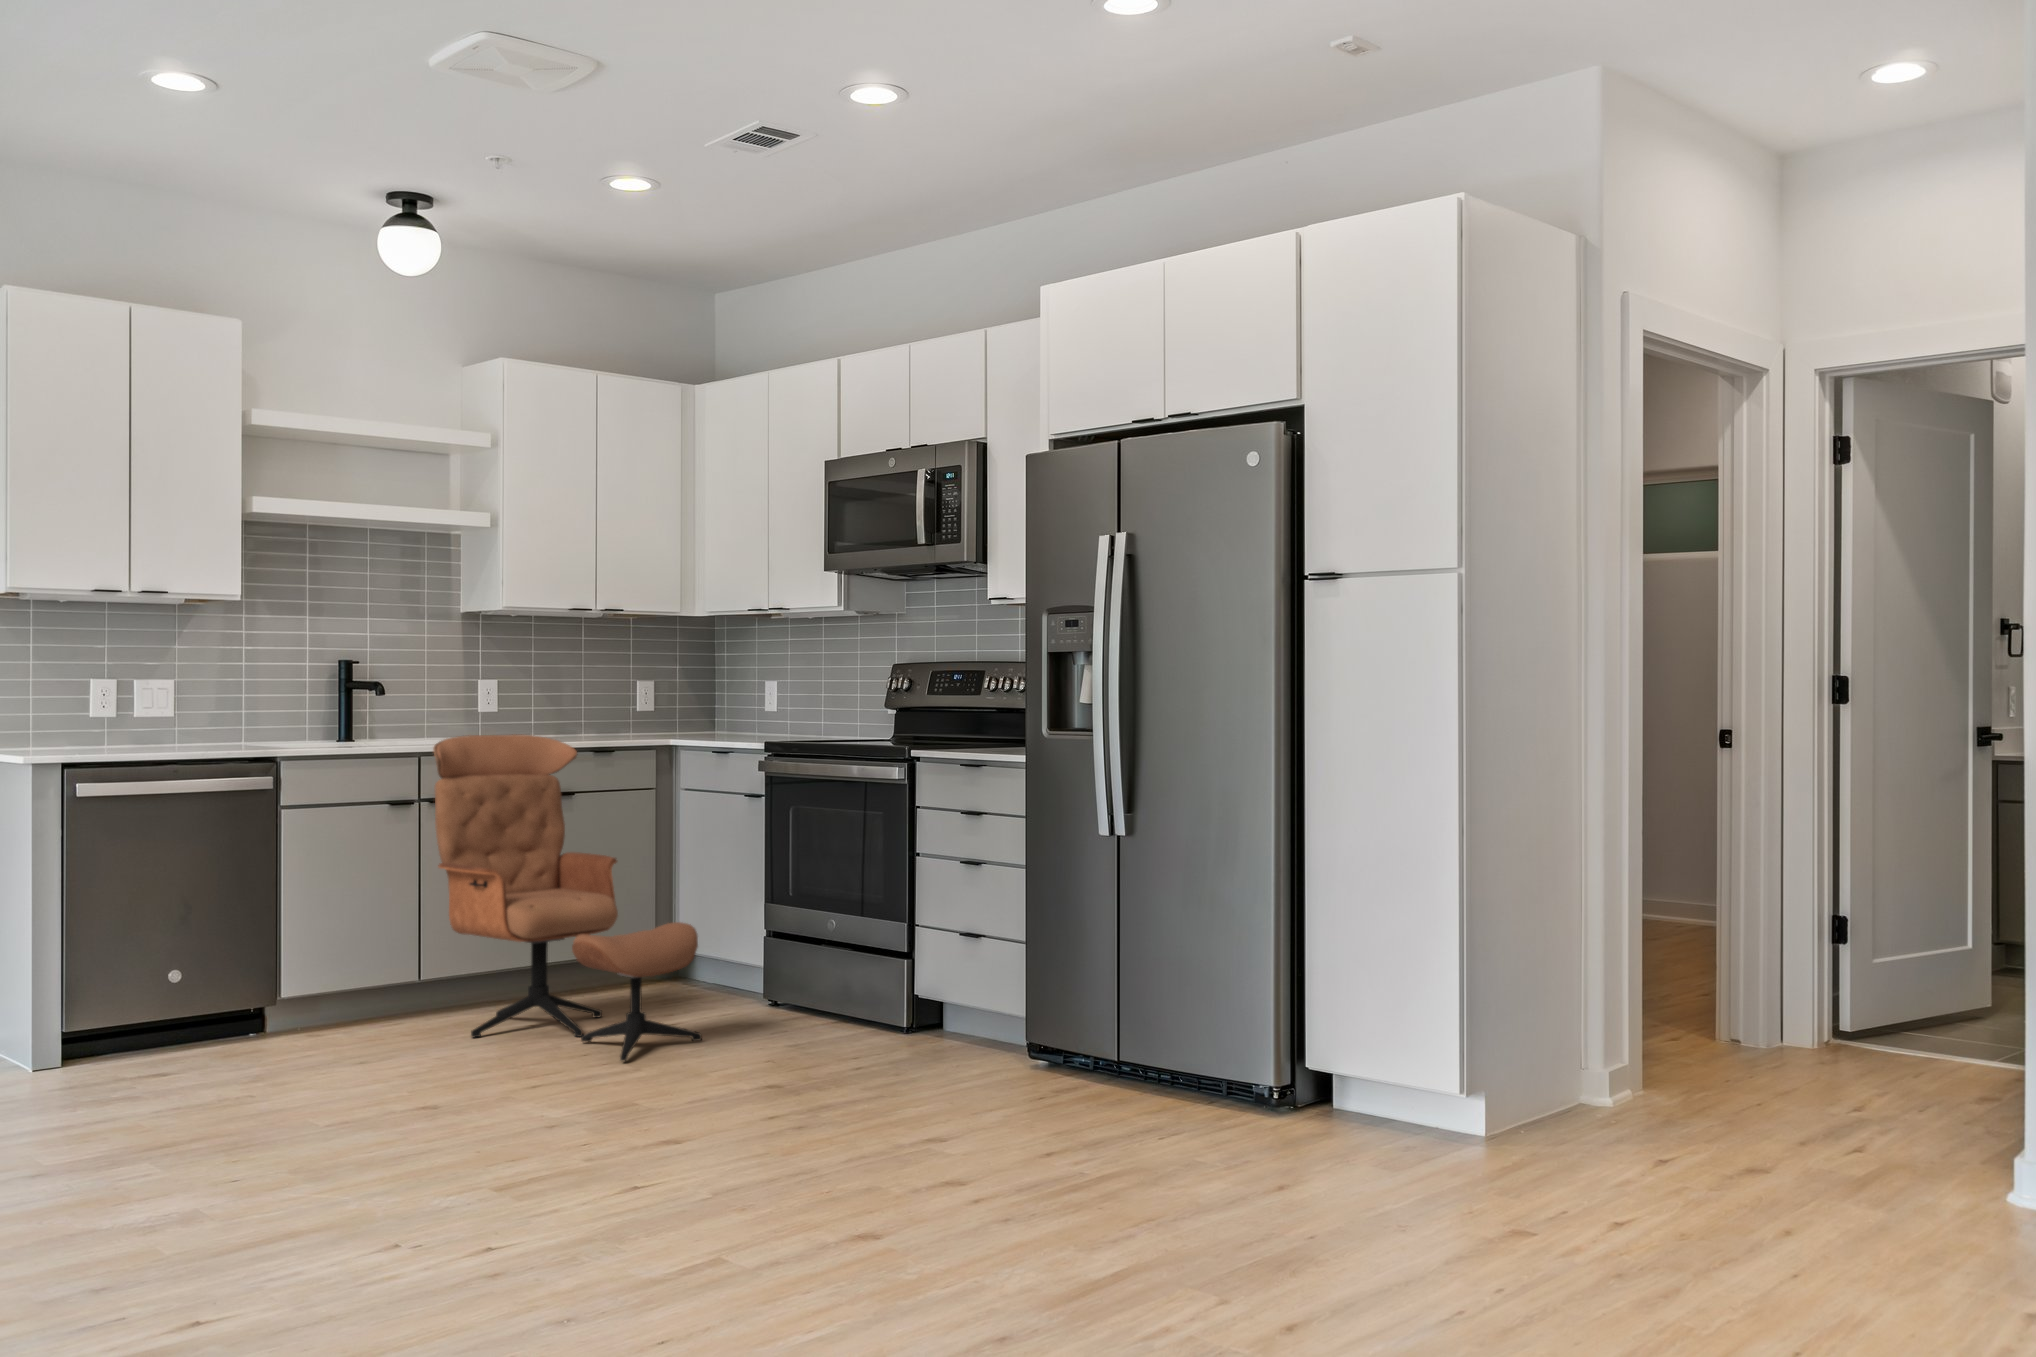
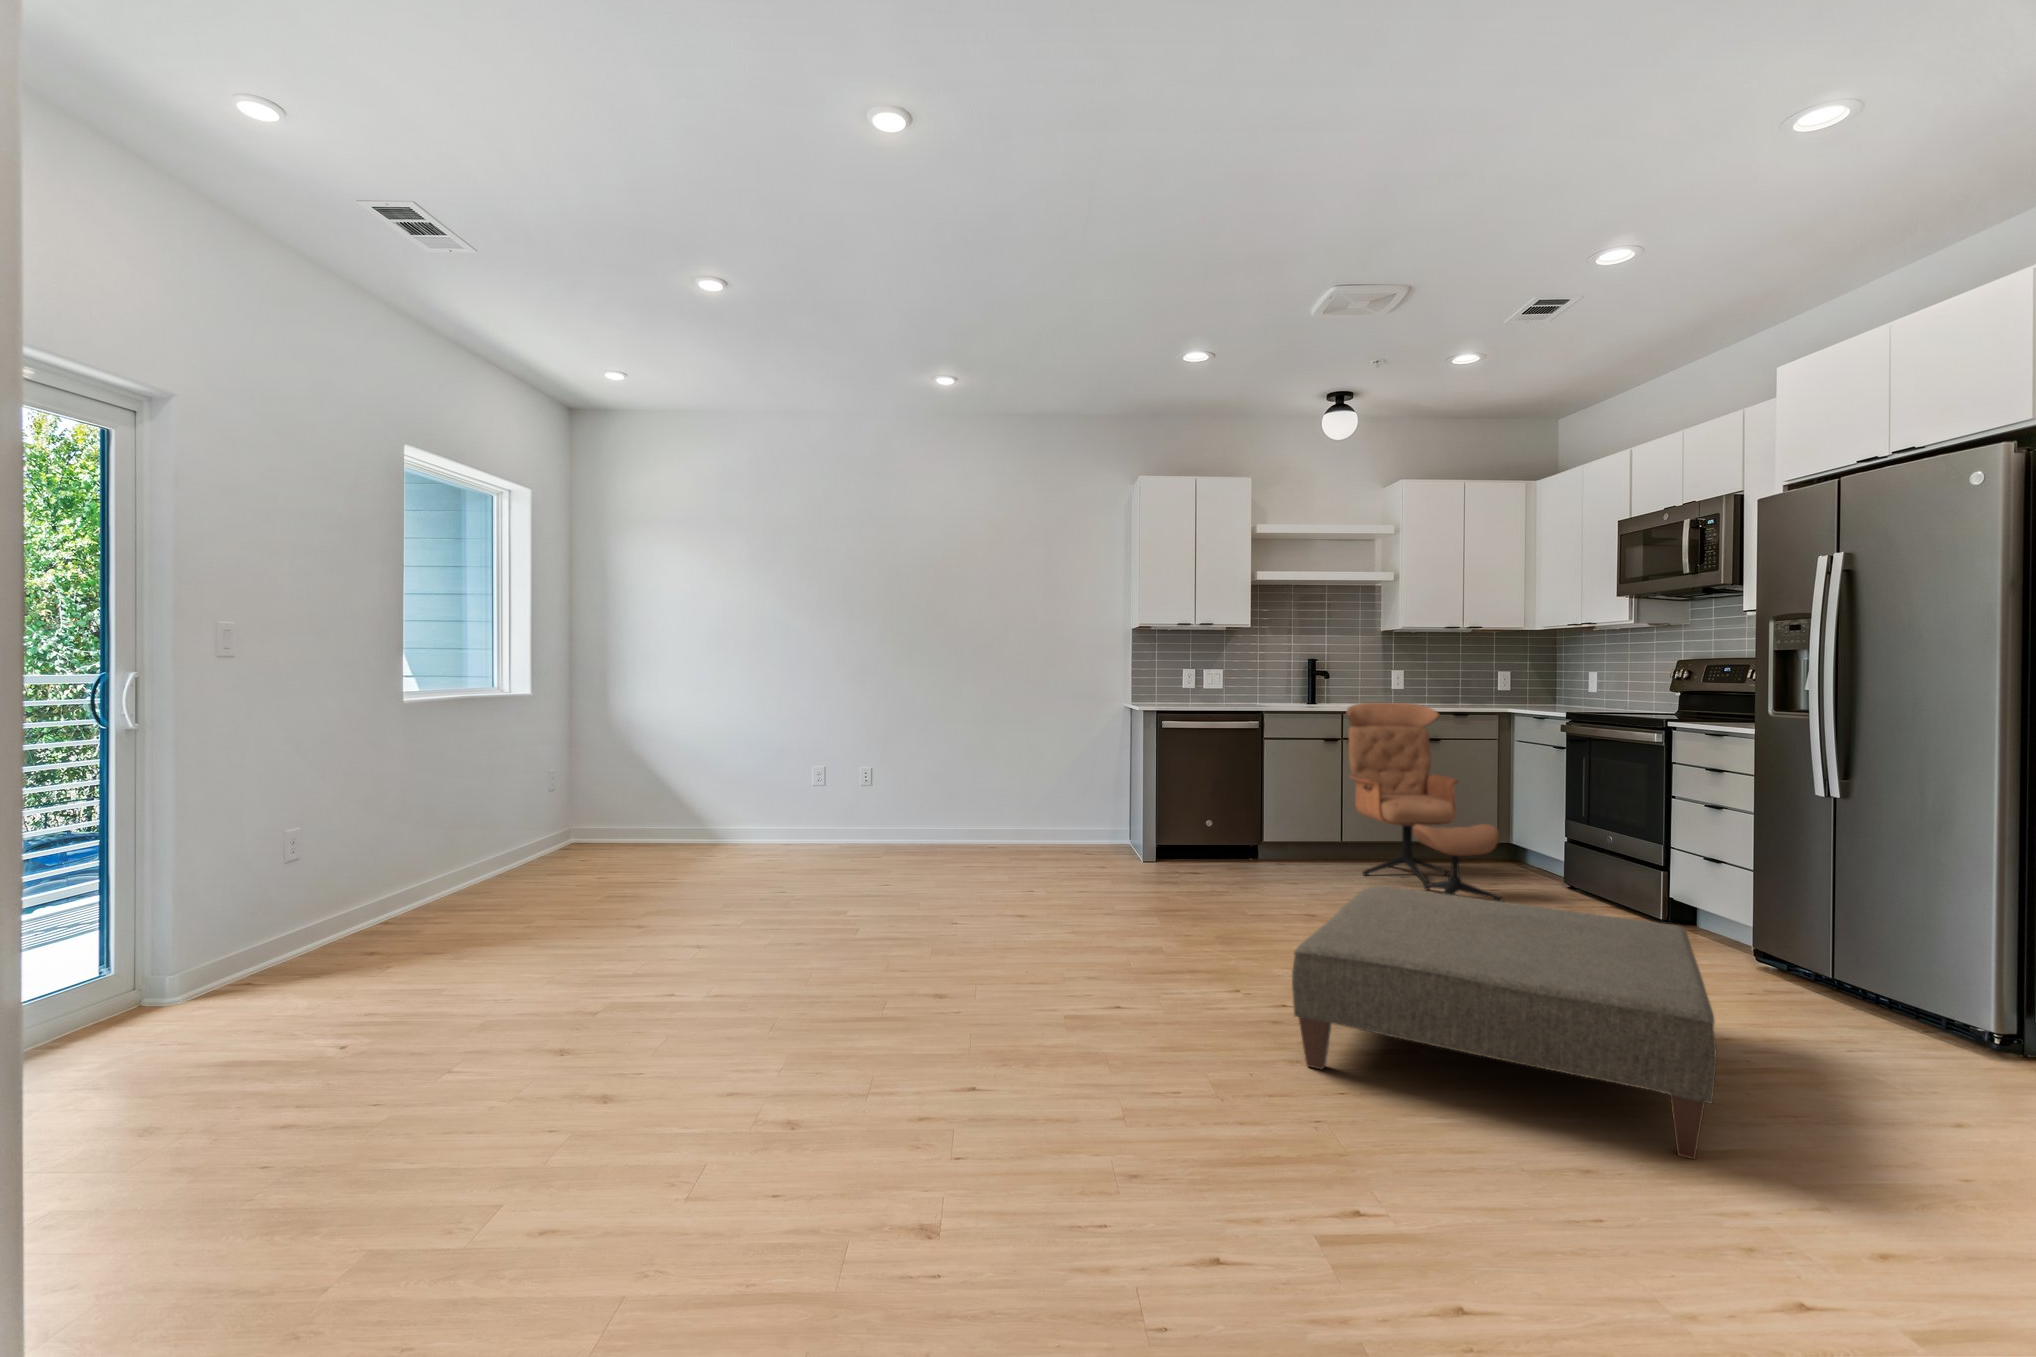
ottoman: none [603,1012,1134,1318] -> present [1292,886,1716,1159]

